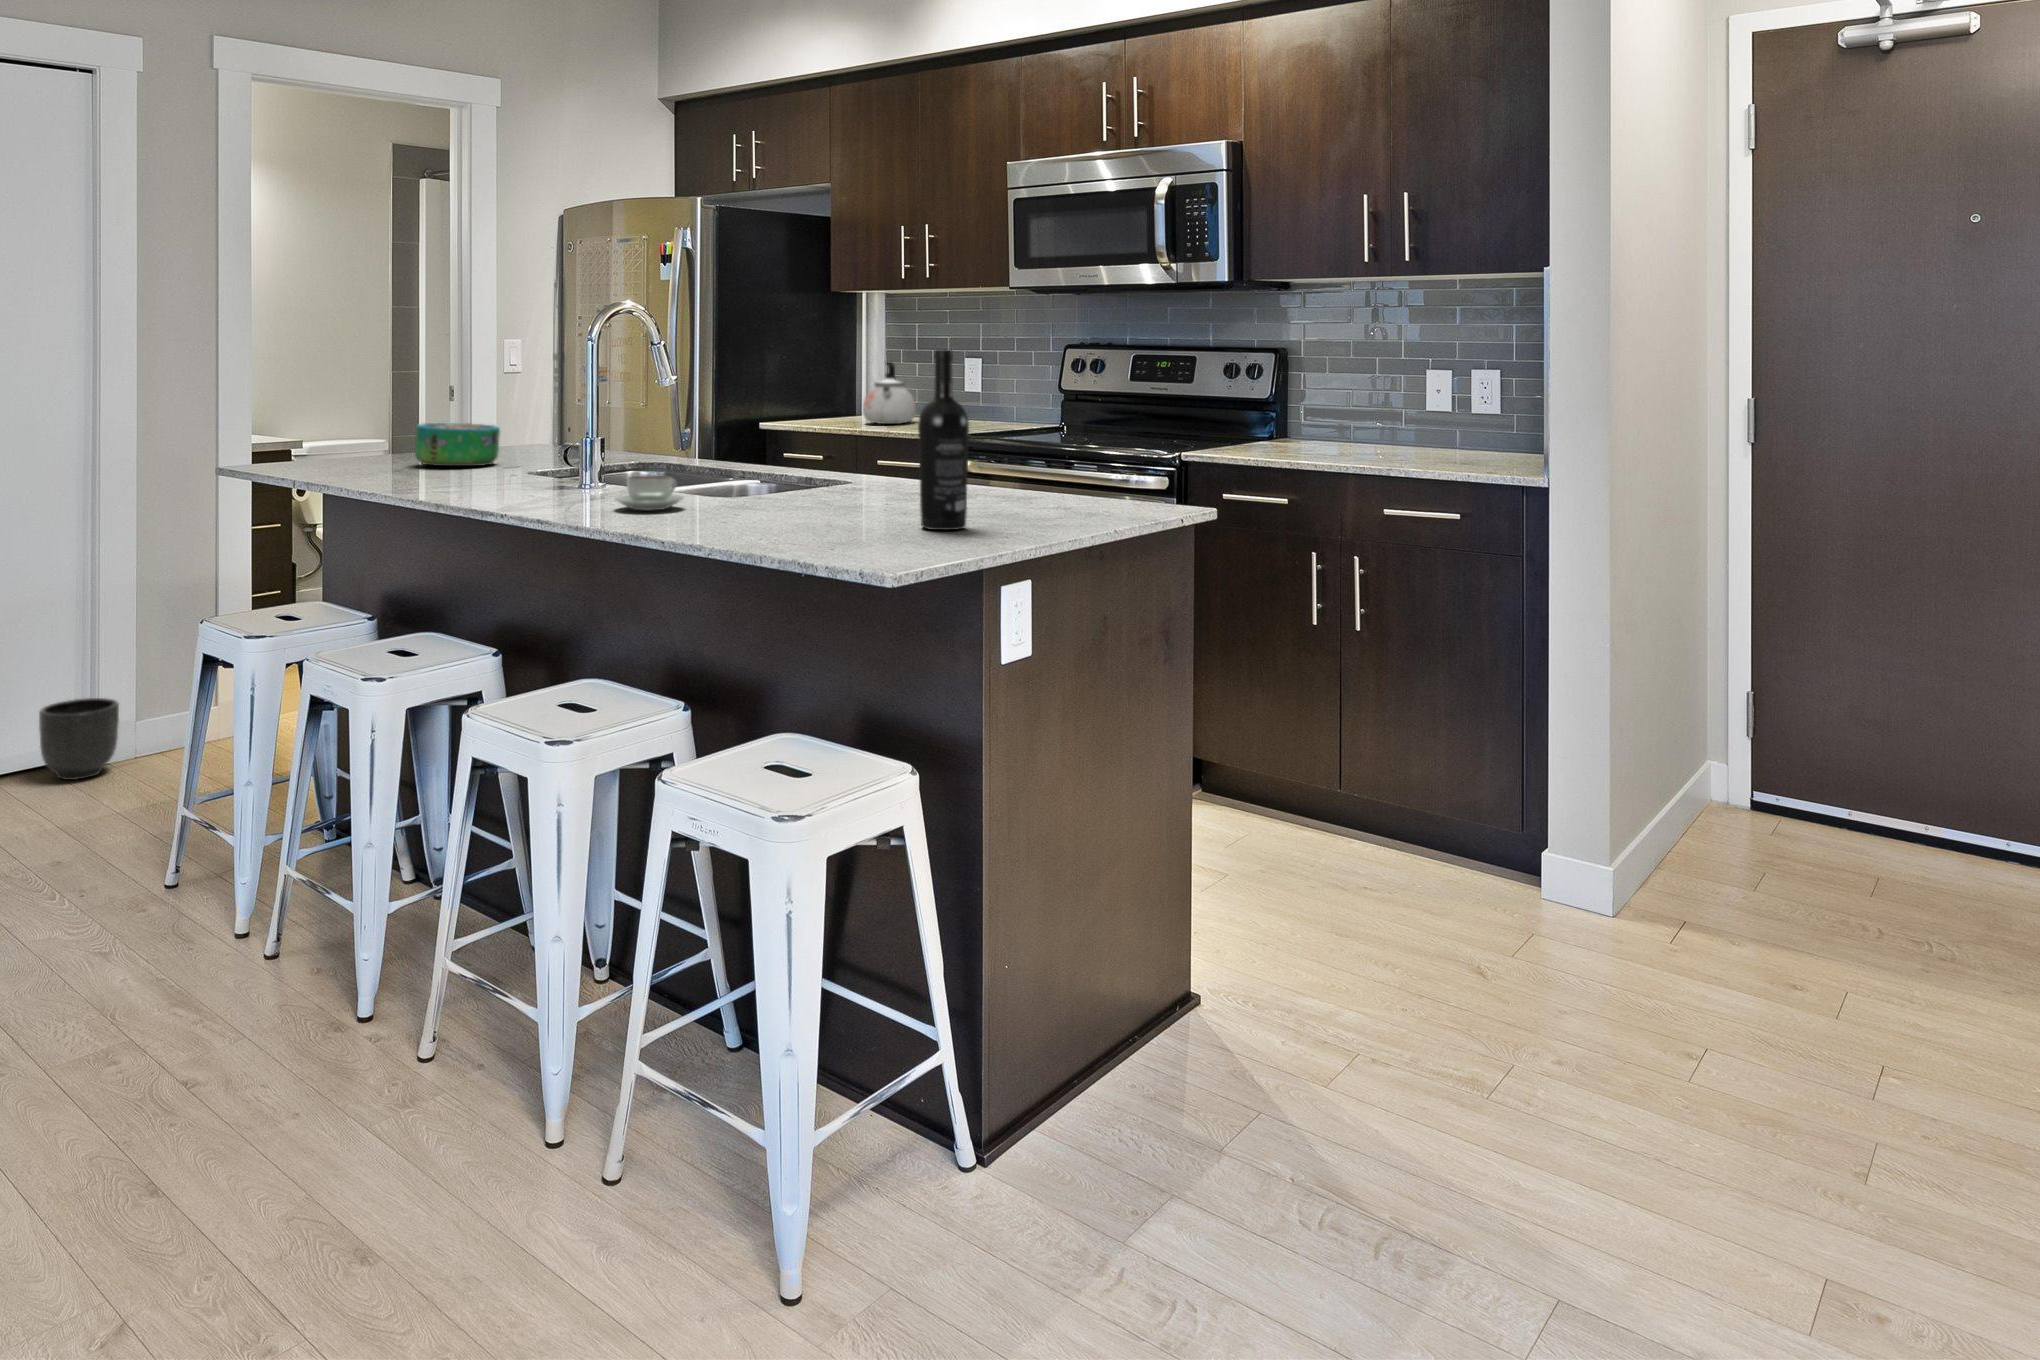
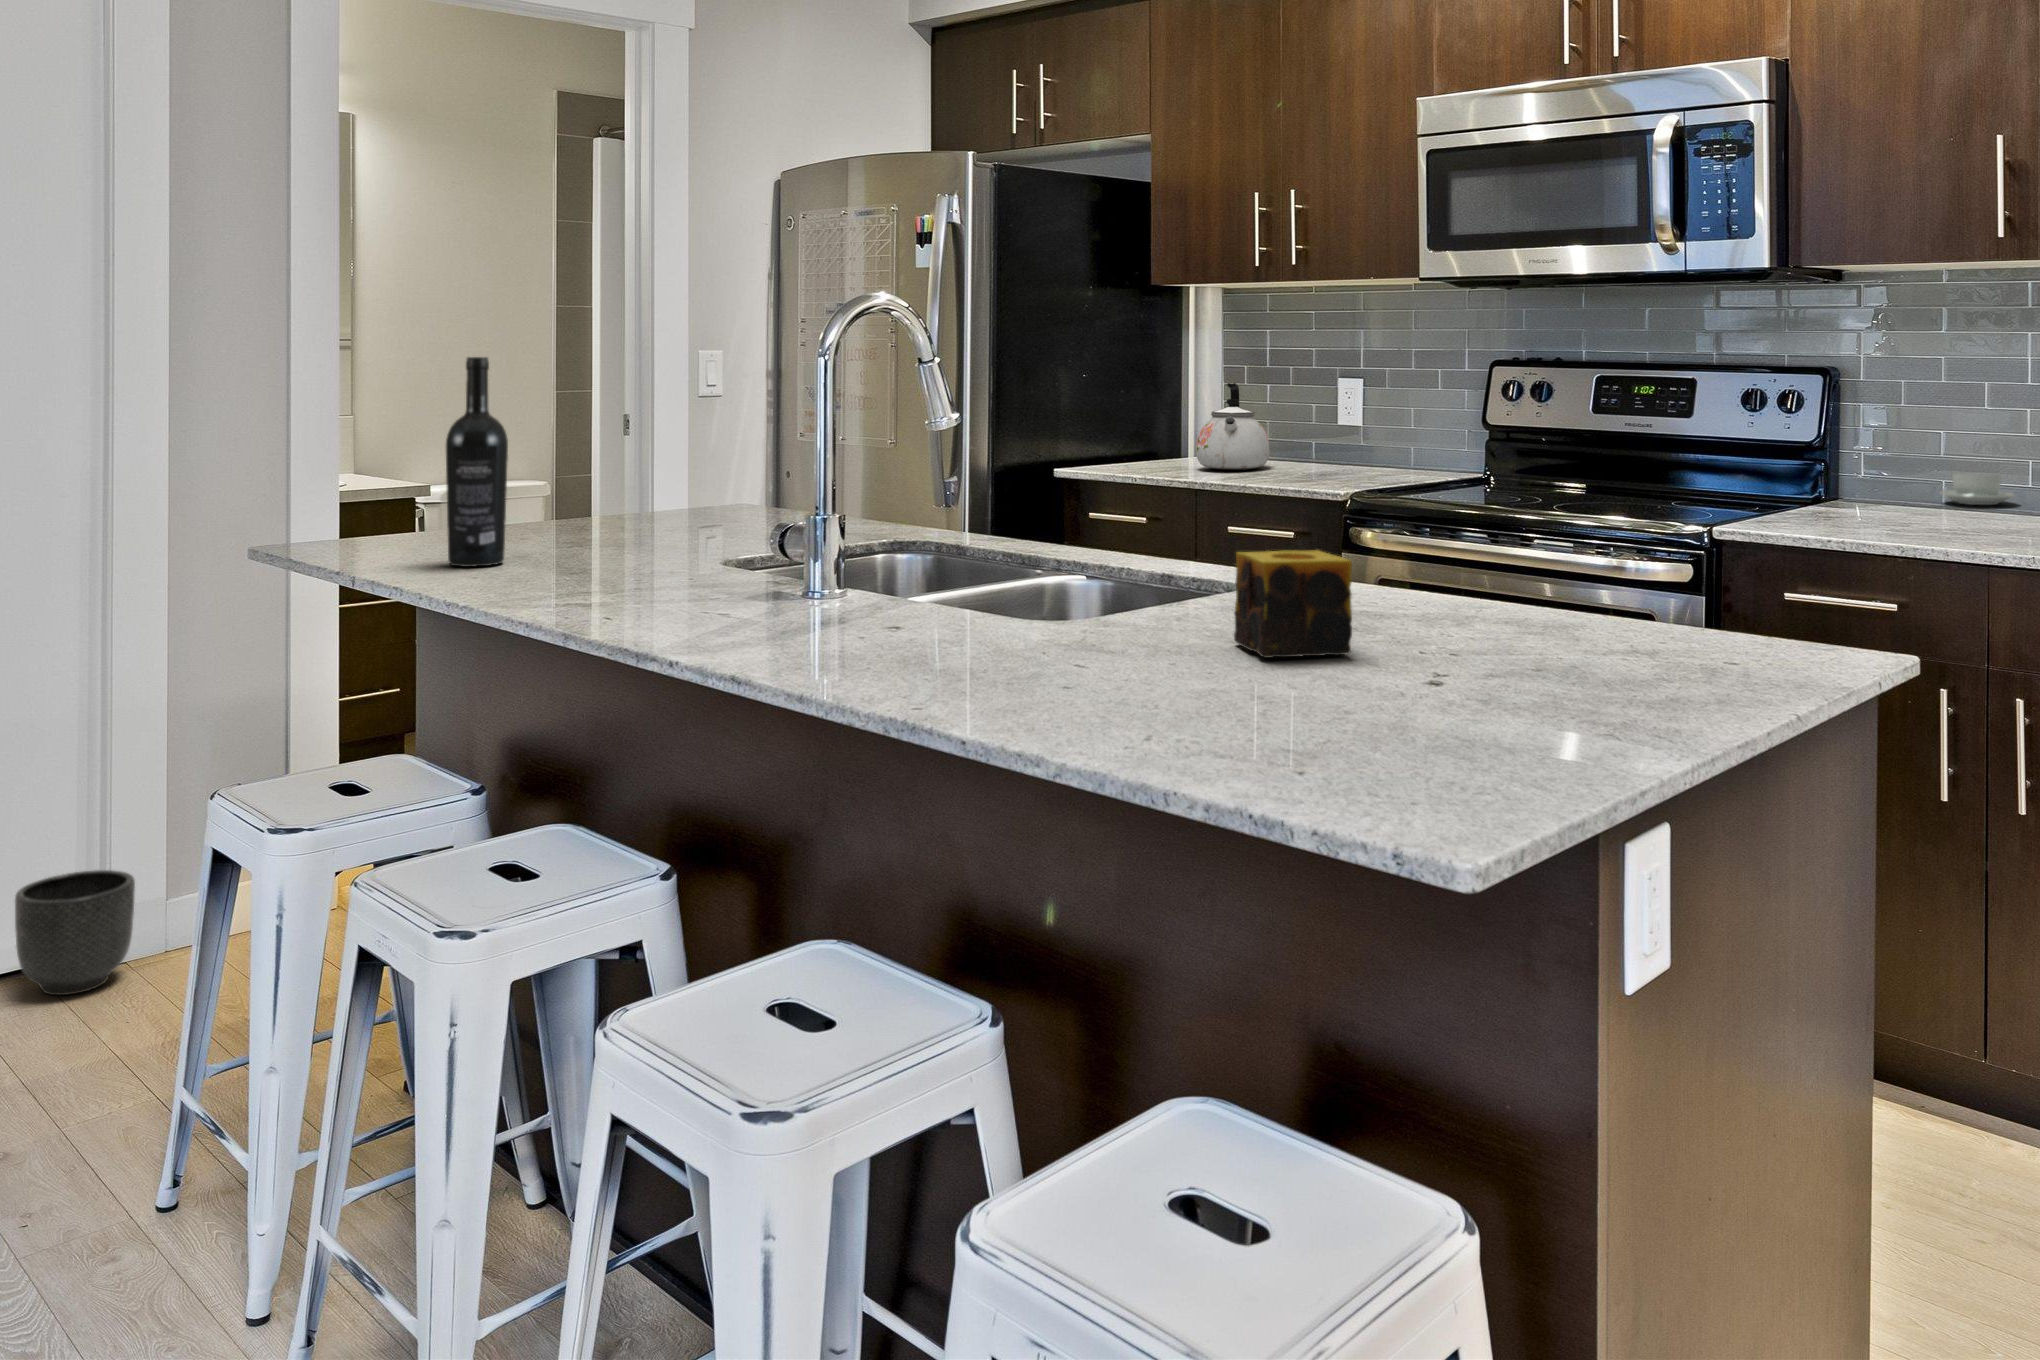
wine bottle: present [918,350,969,530] -> present [446,357,508,567]
decorative bowl: present [415,423,500,466] -> none [550,478,682,548]
candle: none [828,453,892,511] -> present [1234,550,1352,658]
coffee cup: present [615,475,684,510] -> present [1940,472,2014,505]

